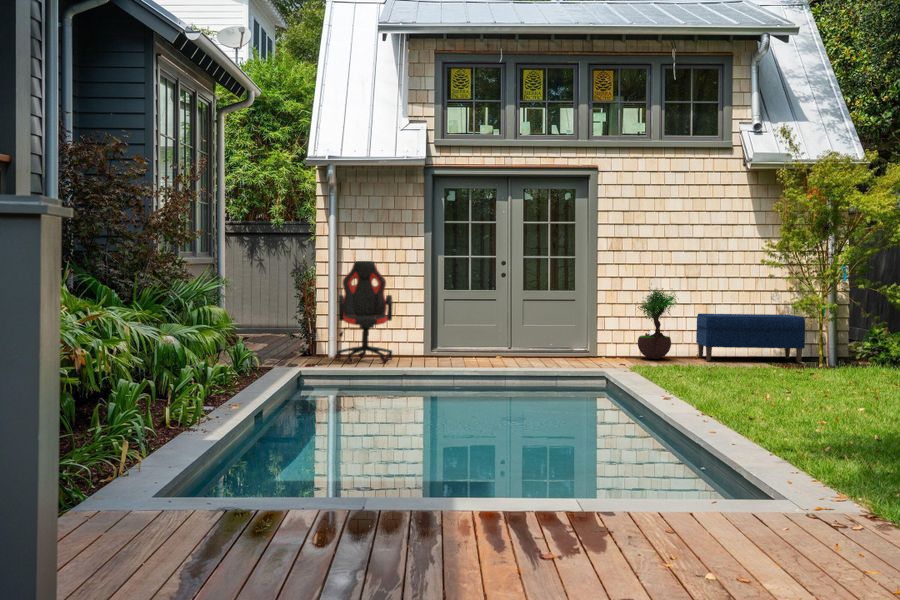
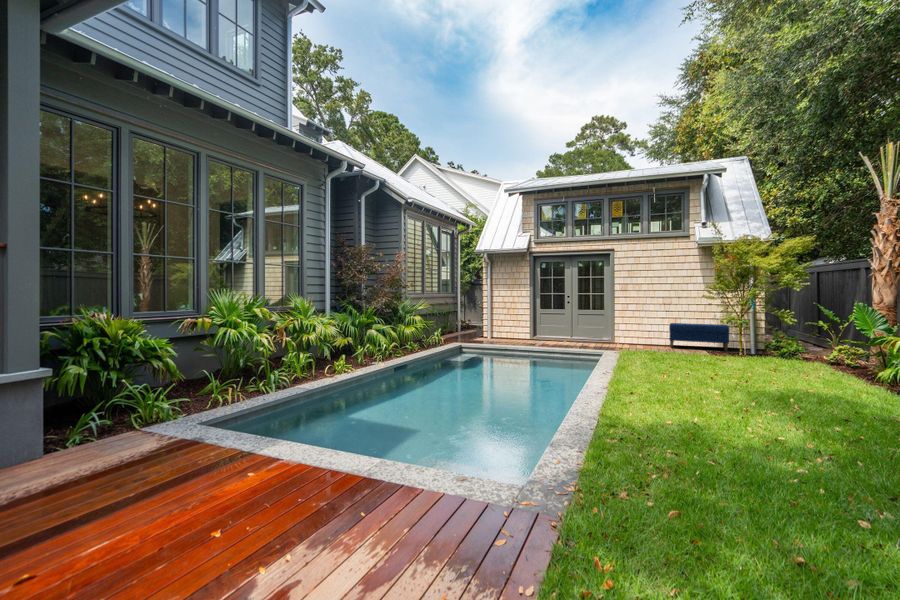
chair: present [334,261,393,363] -> none [487,296,513,342]
potted tree: present [637,288,677,359] -> none [630,307,655,346]

